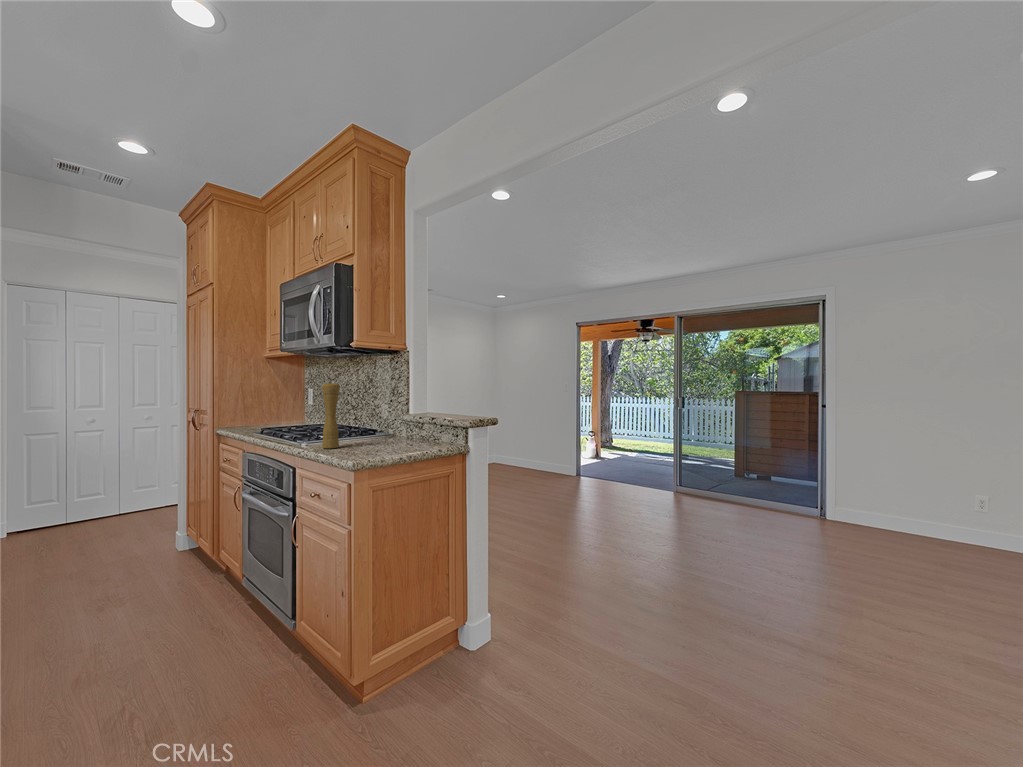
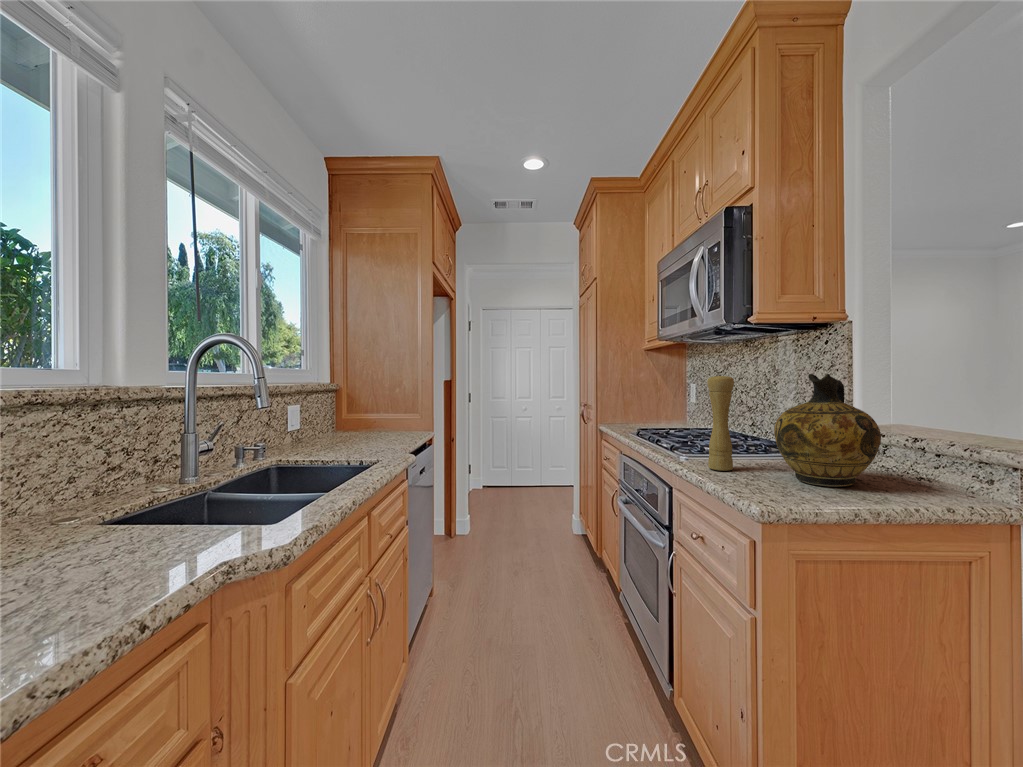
ceramic jug: none [364,383,418,449] -> present [774,374,881,487]

